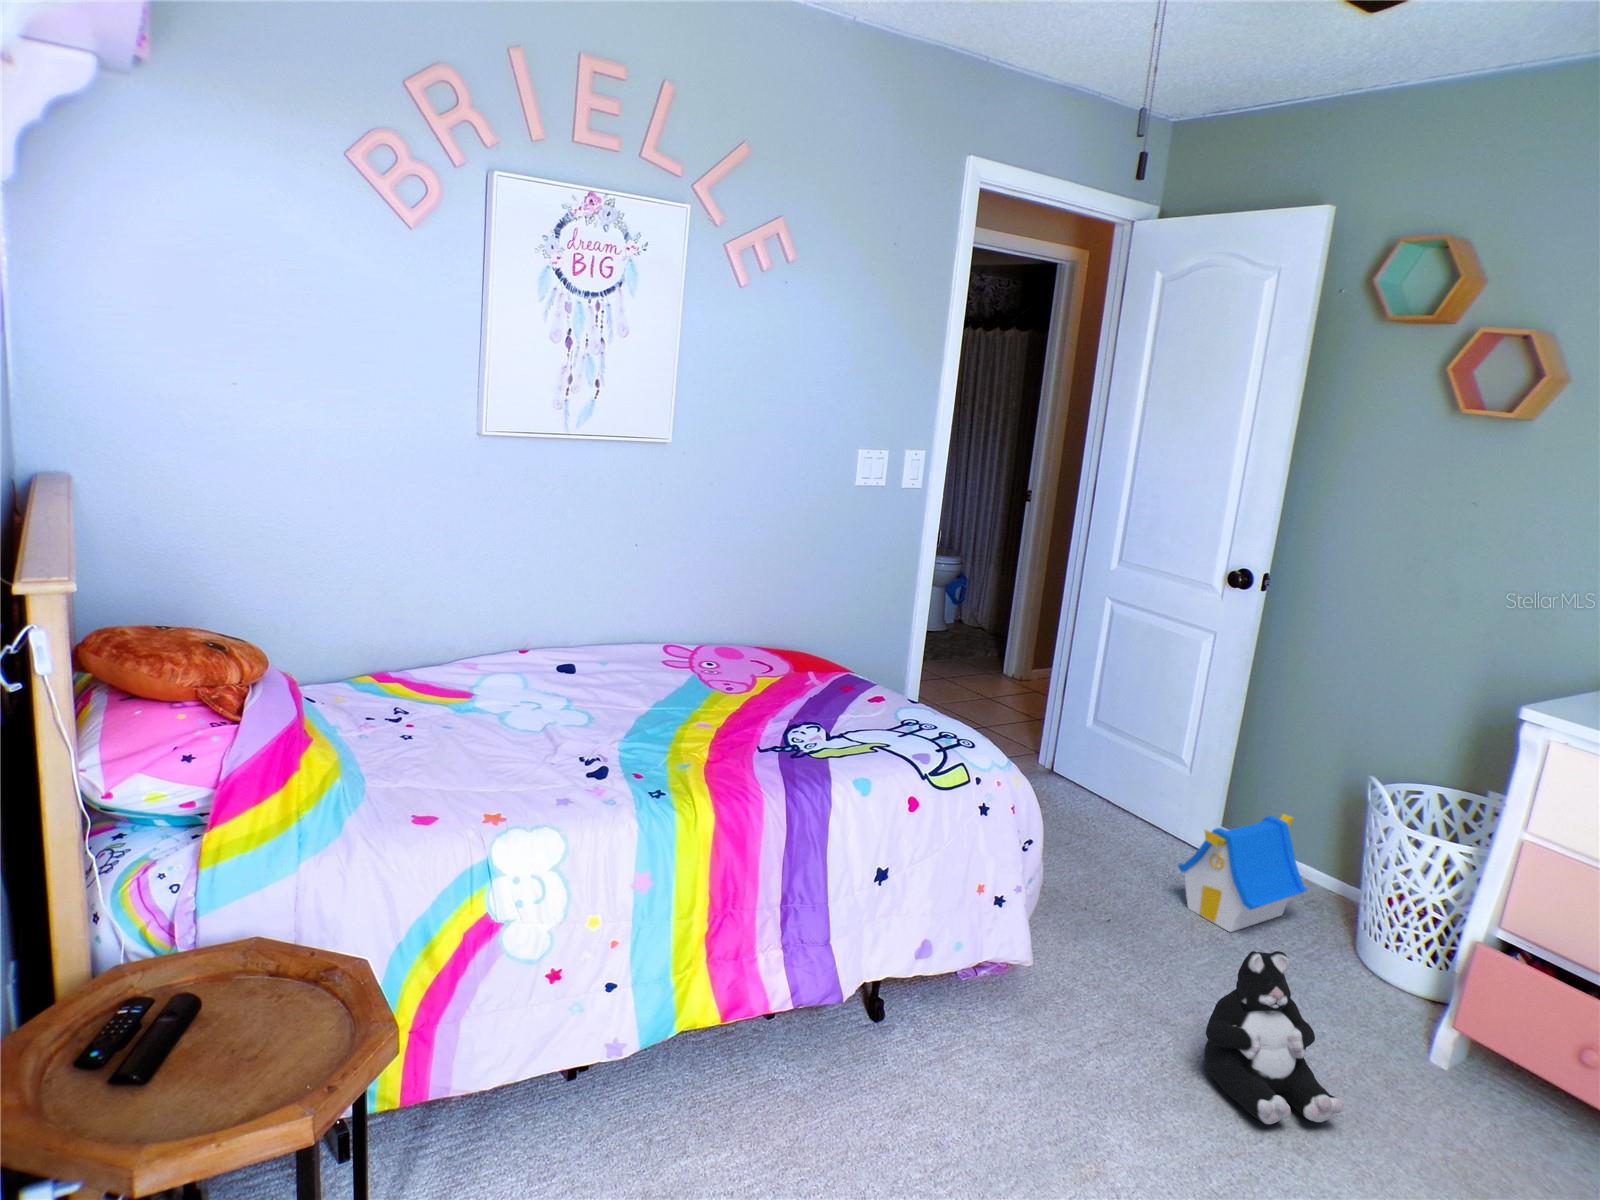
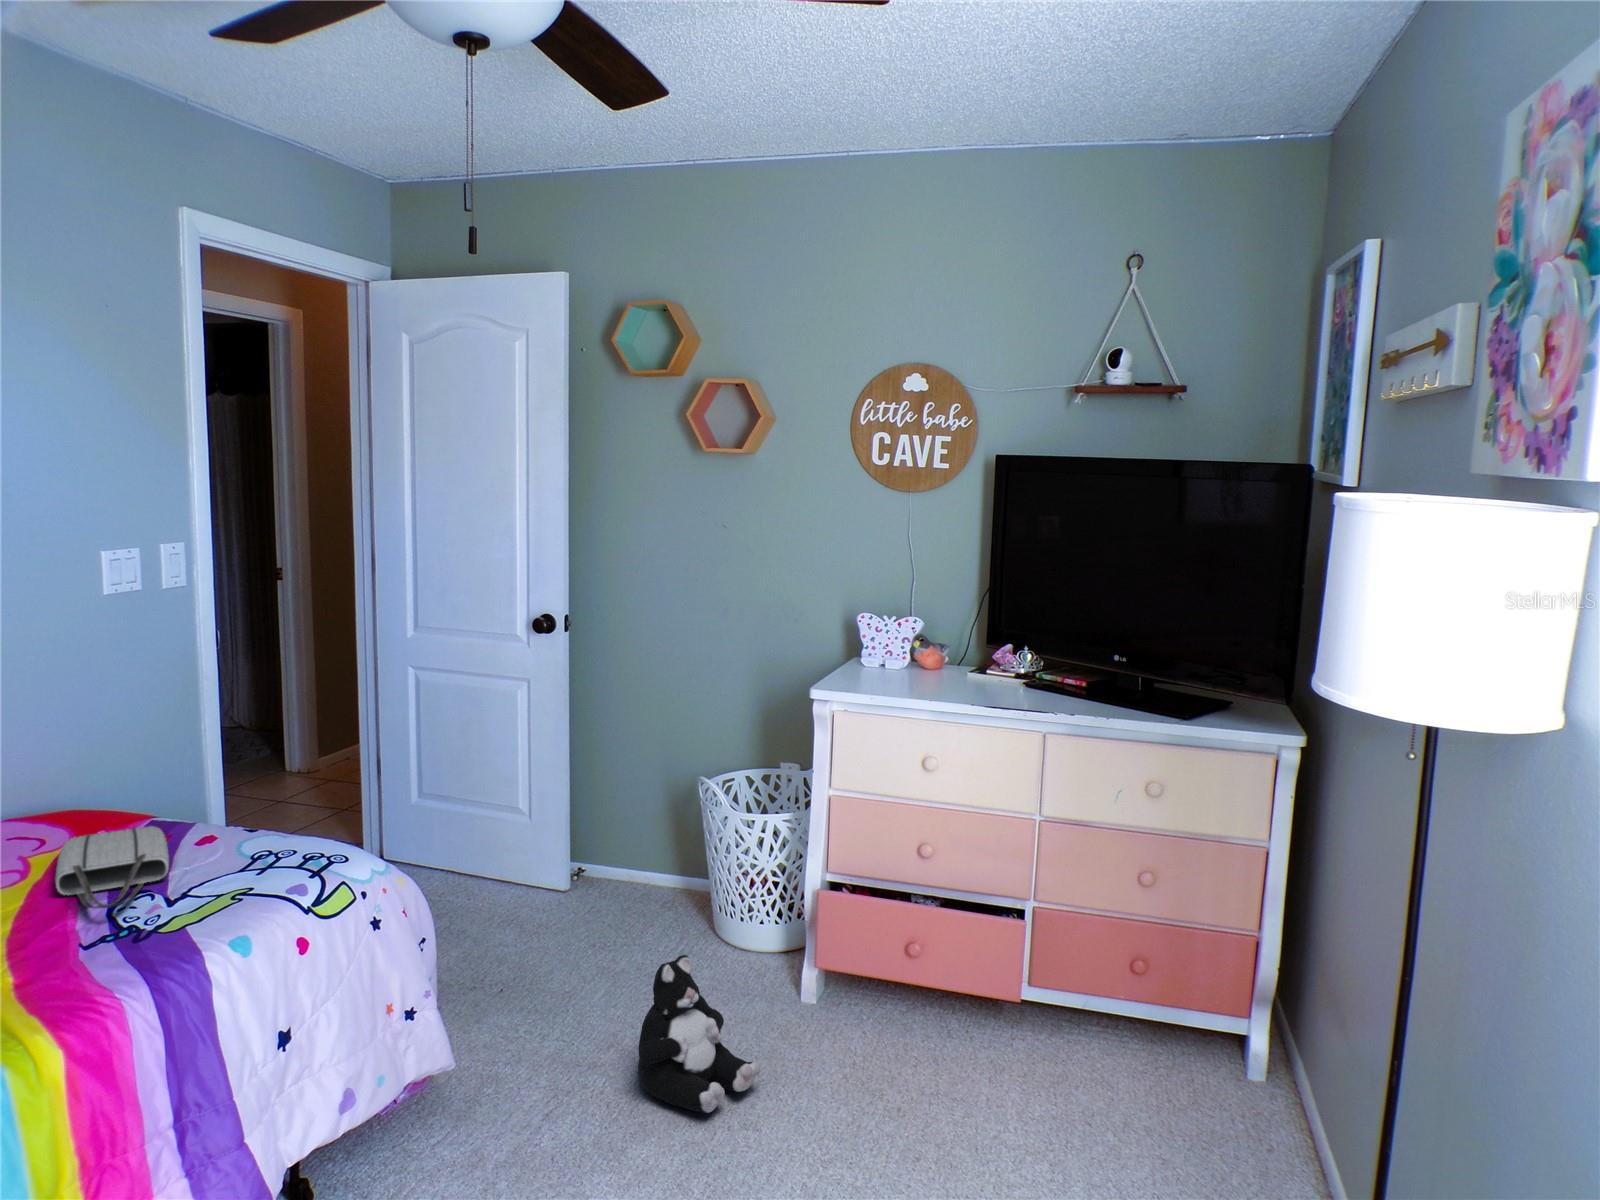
tote bag: none [763,669,848,726] -> present [55,826,169,909]
toy house: present [1178,814,1307,932] -> none [553,833,668,960]

